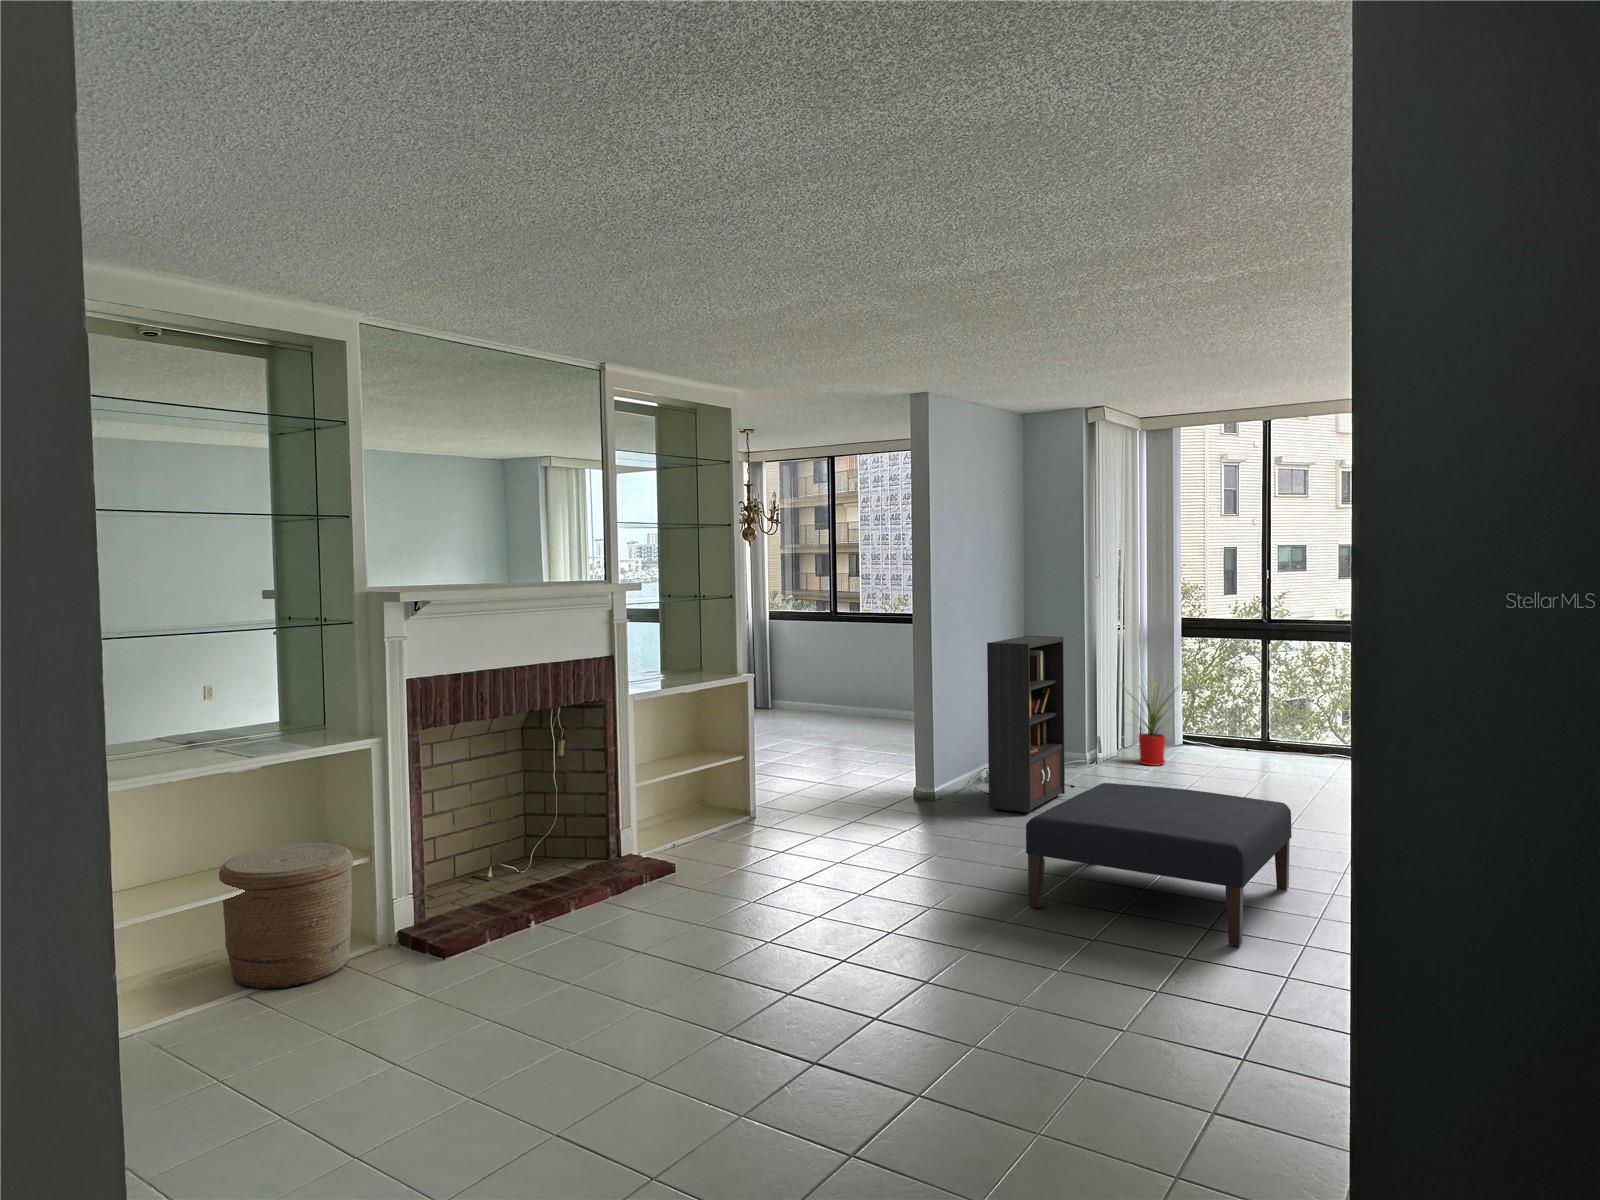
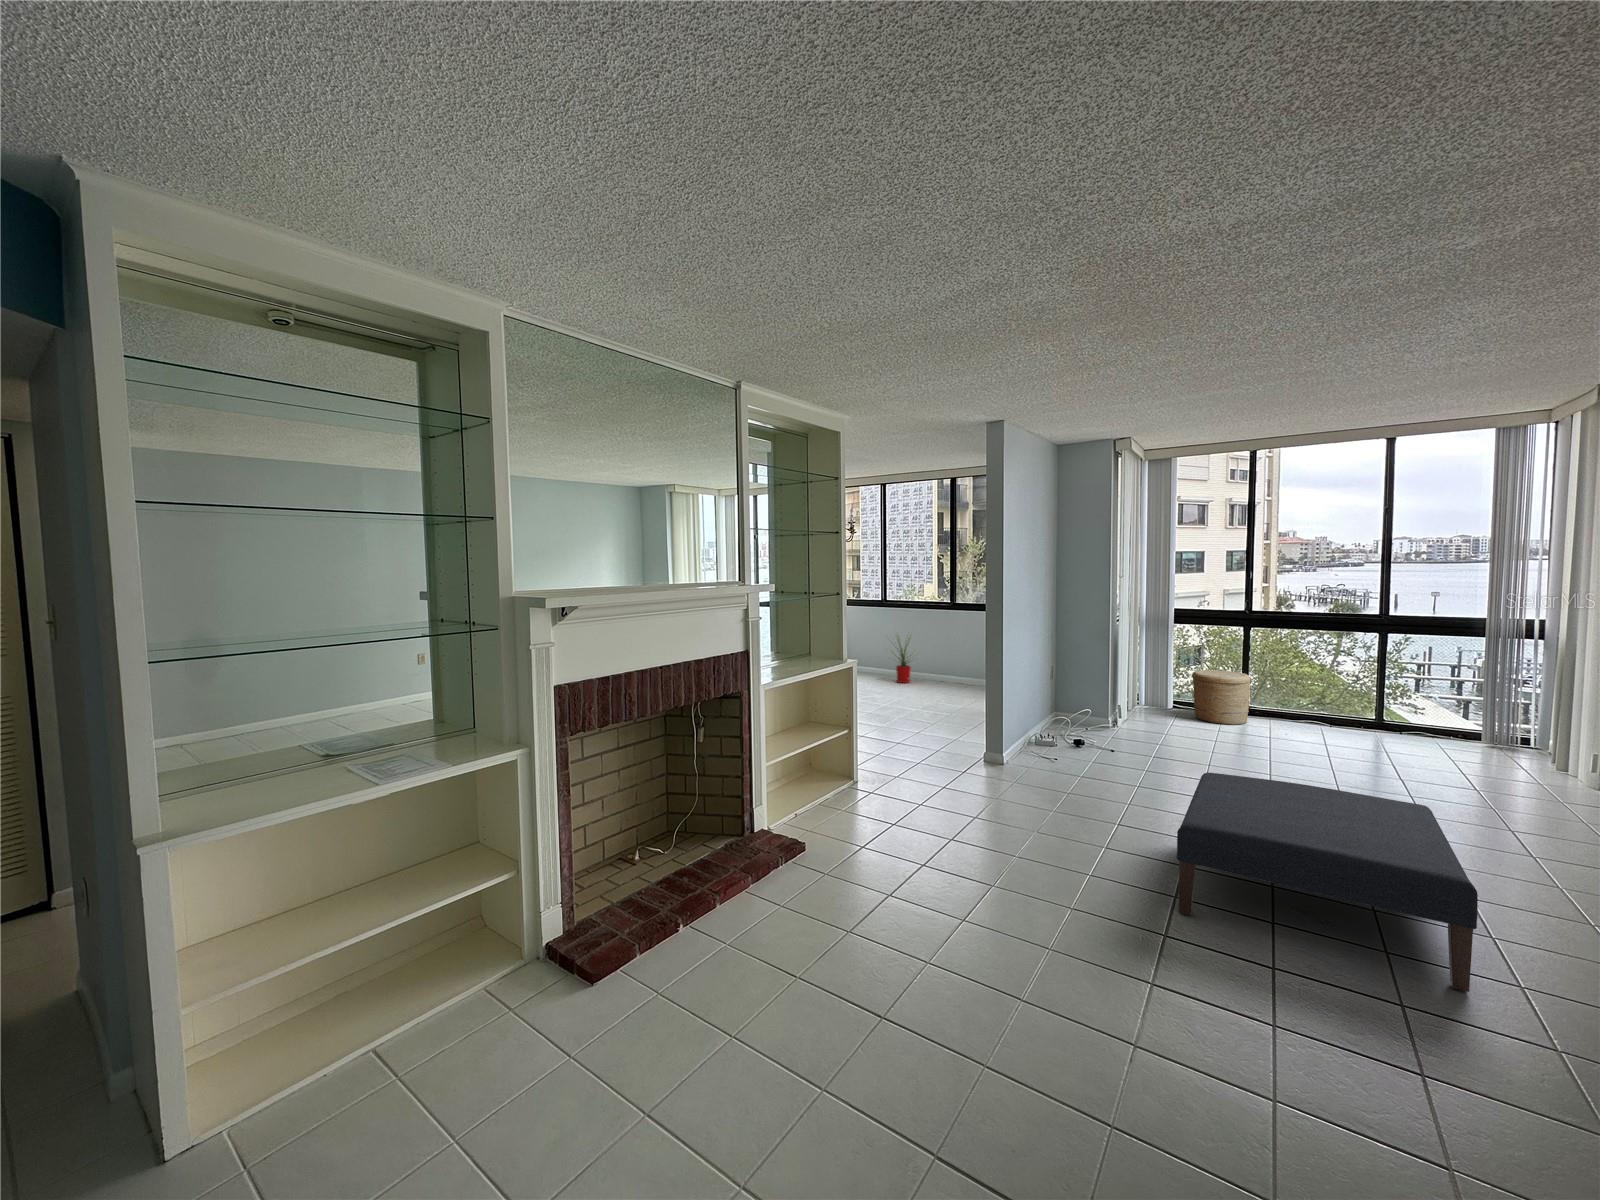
bookcase: present [987,636,1065,813] -> none [1054,627,1114,782]
house plant: present [1122,679,1181,766] -> present [895,638,911,683]
woven basket: present [219,843,353,989] -> present [1192,670,1250,725]

